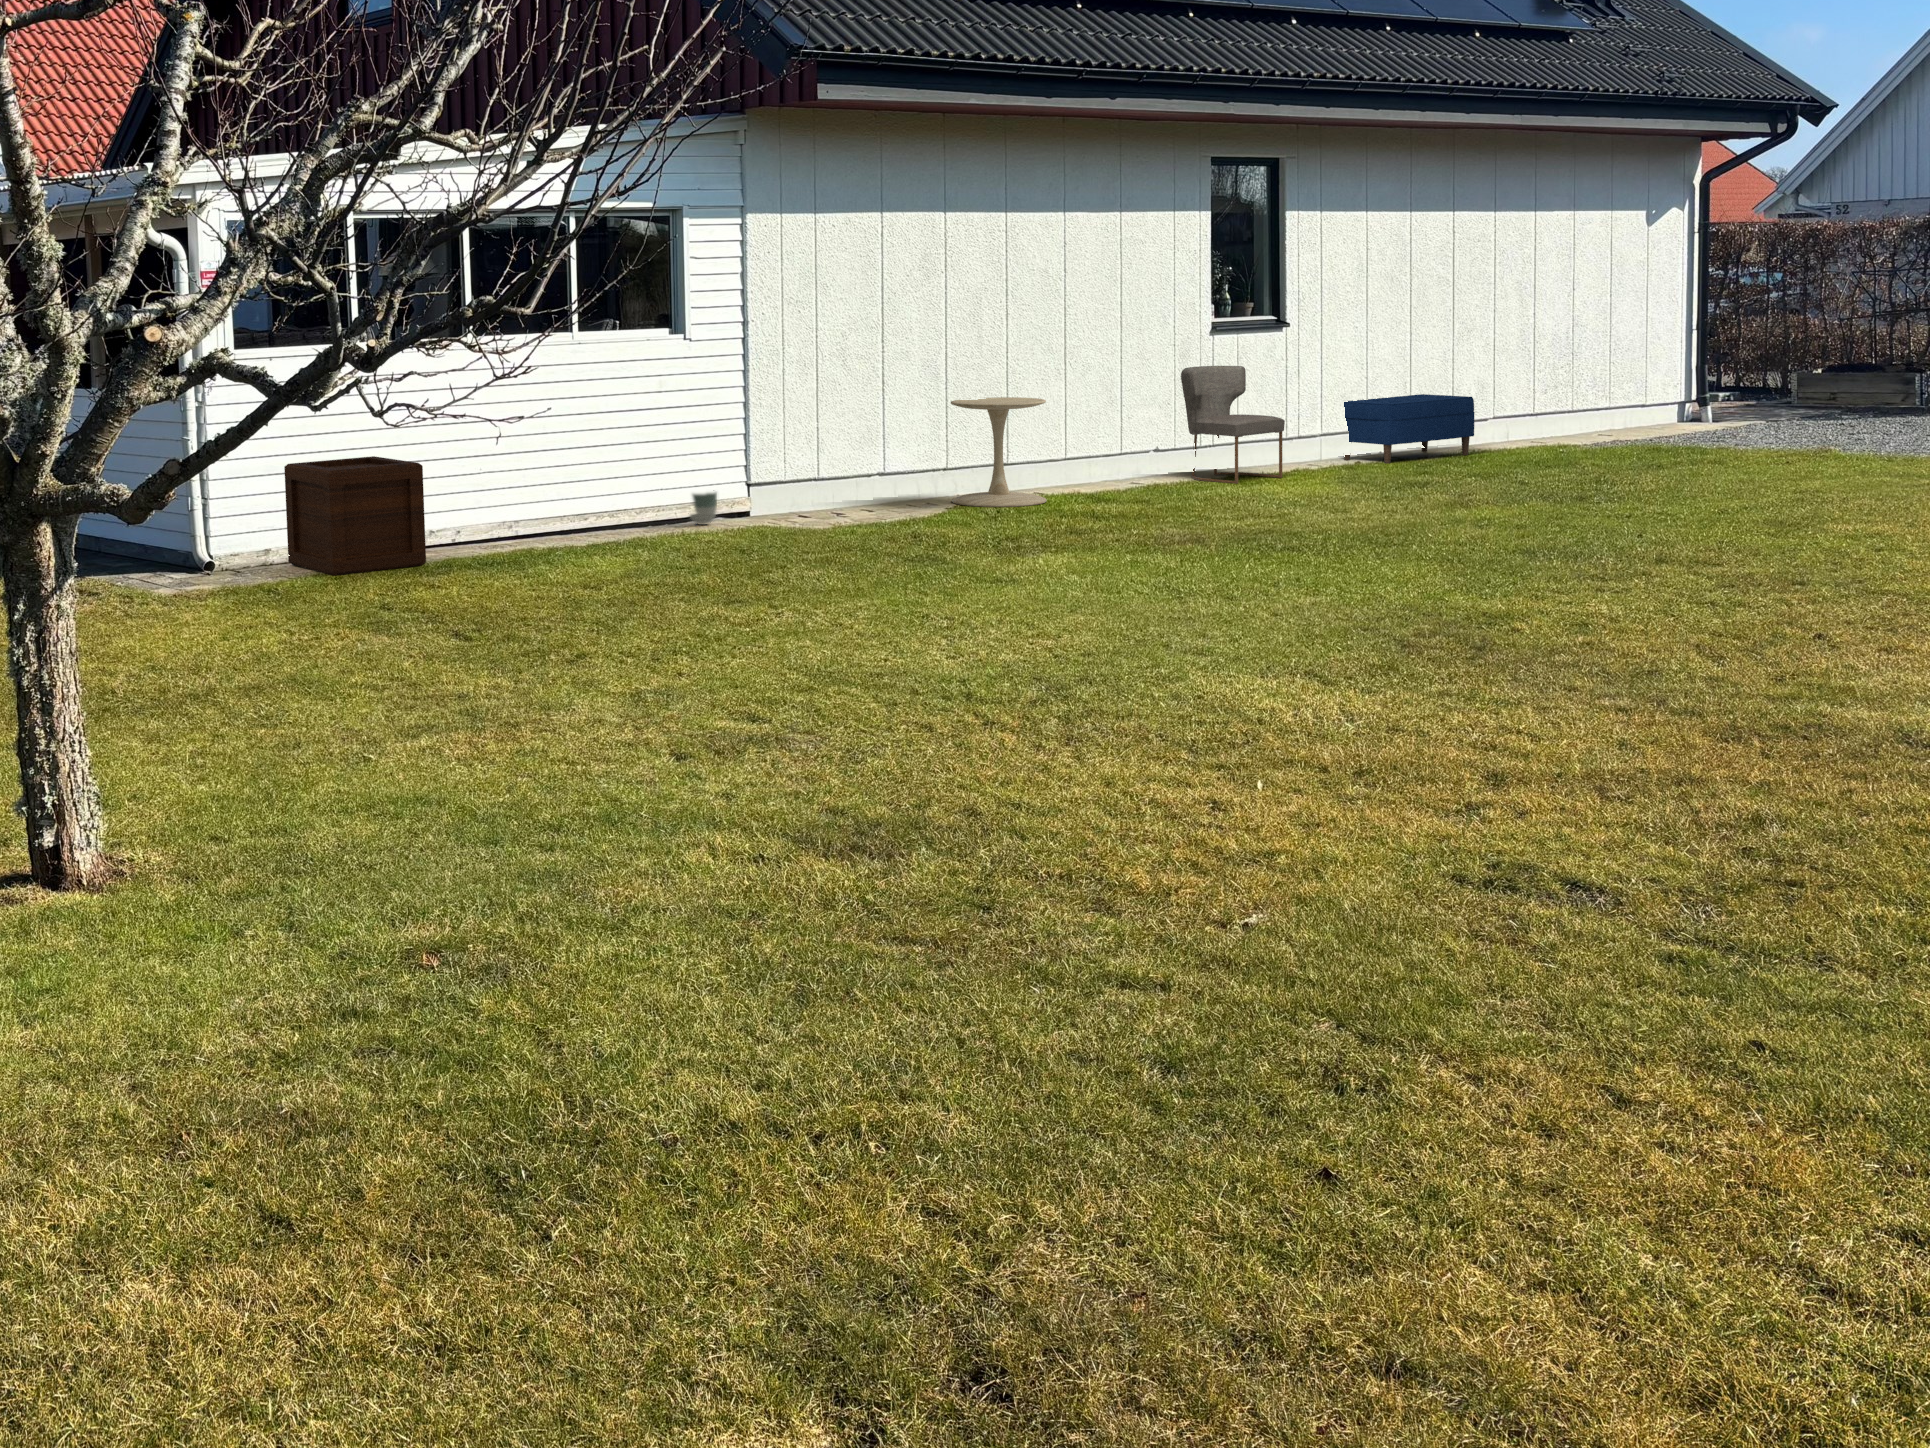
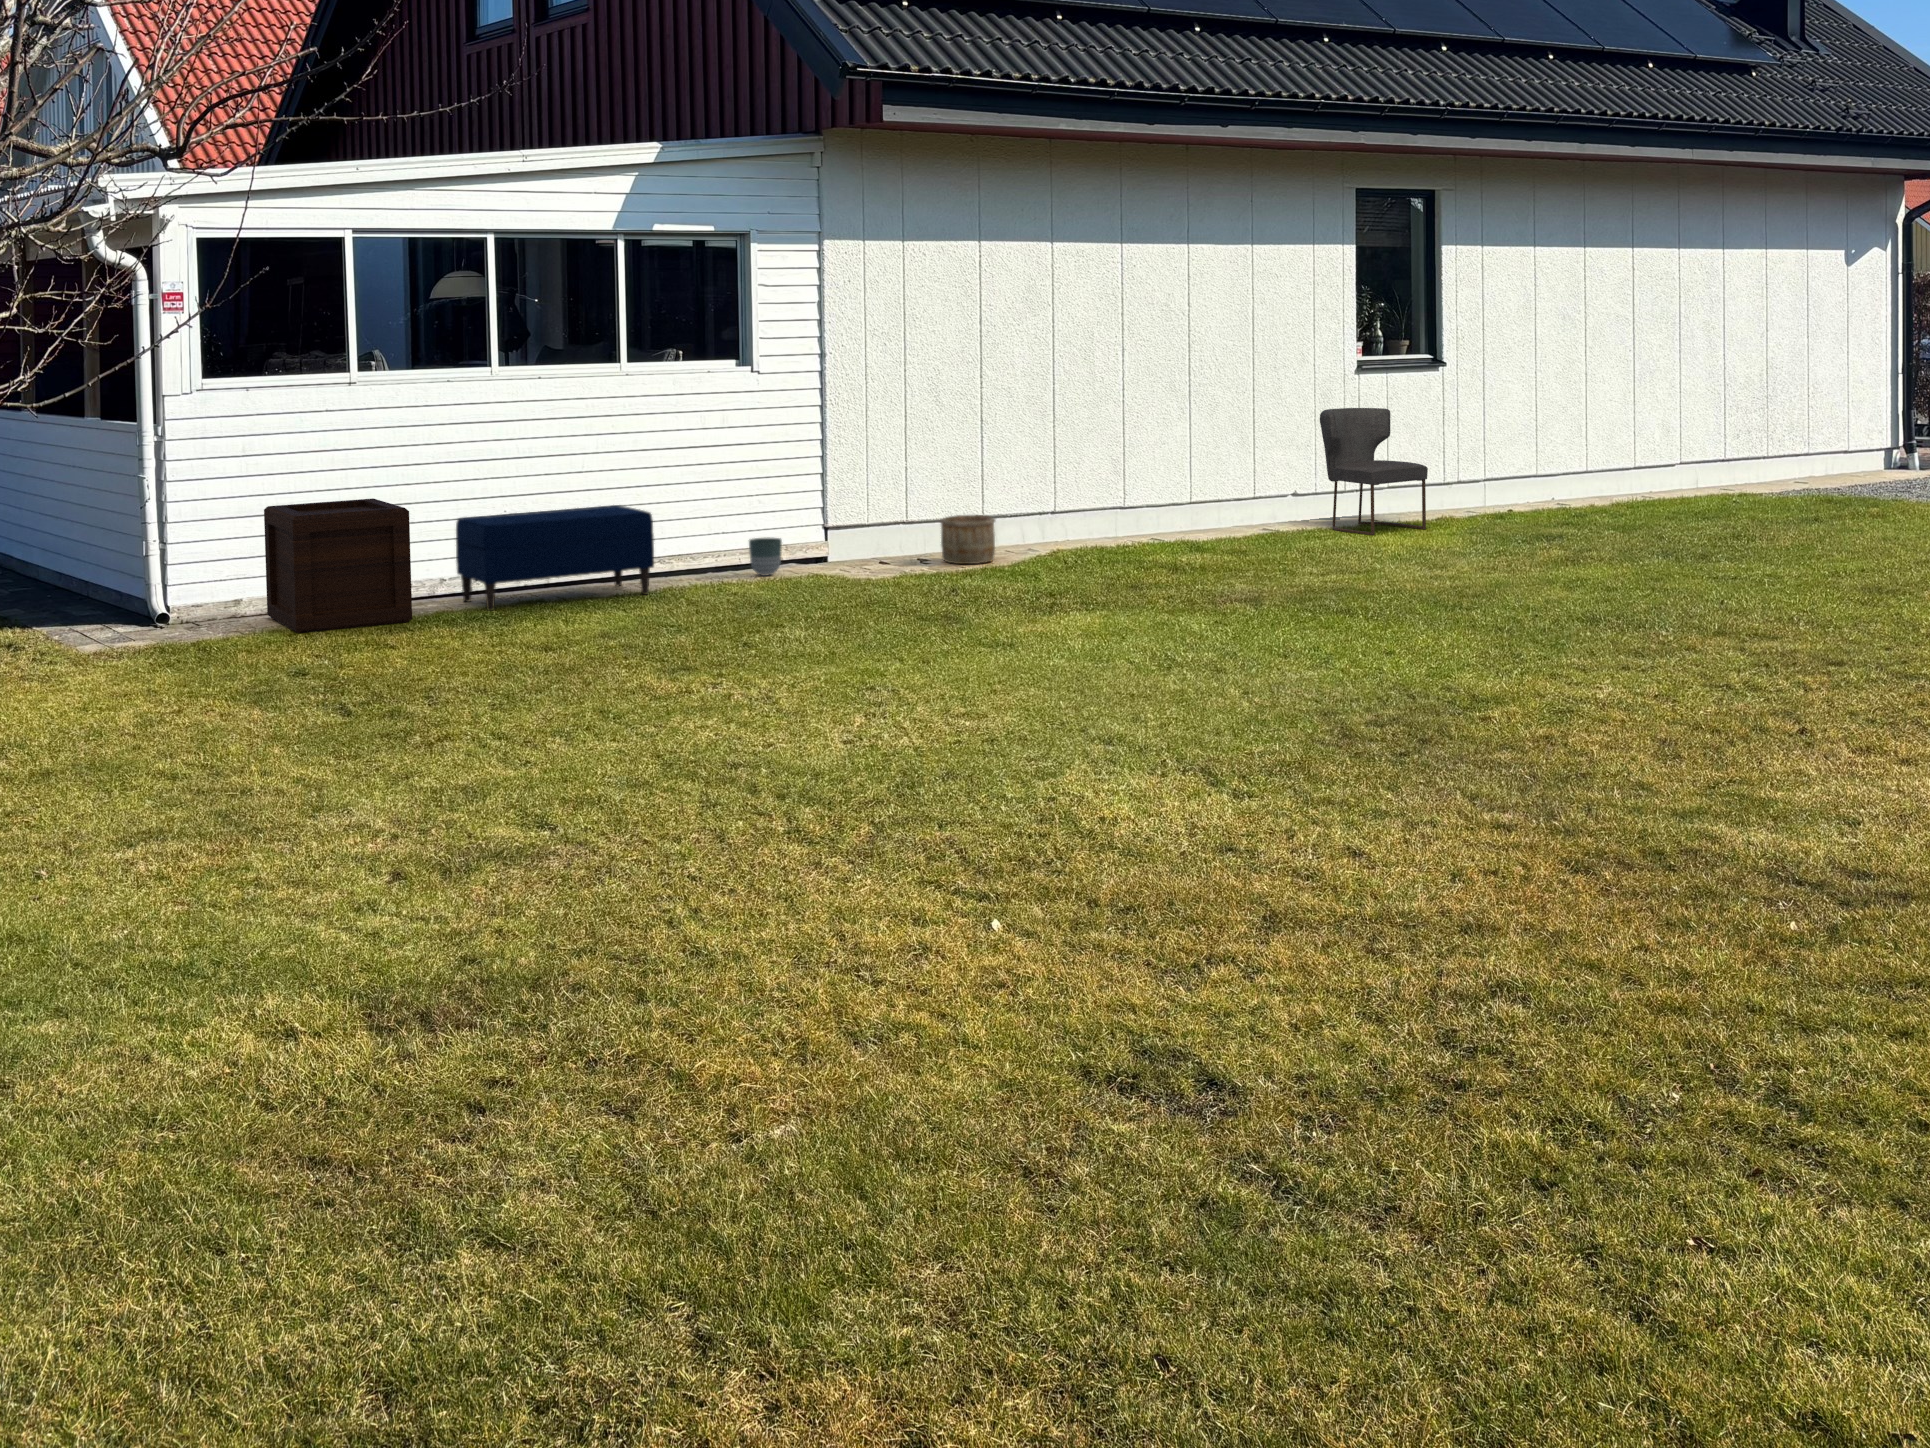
bench: present [1344,394,1475,464] -> present [456,505,654,611]
pedestal table: present [951,397,1047,507] -> none [1053,440,1155,560]
wooden bucket: none [852,468,904,513] -> present [940,515,995,564]

